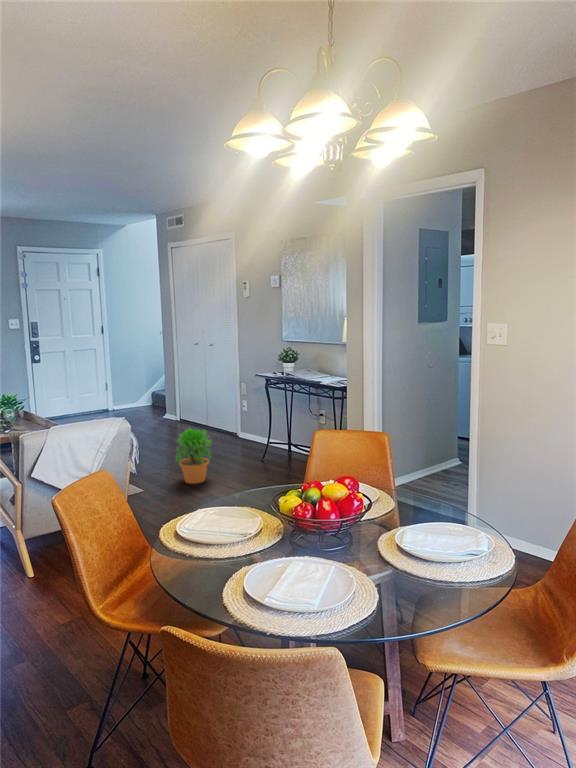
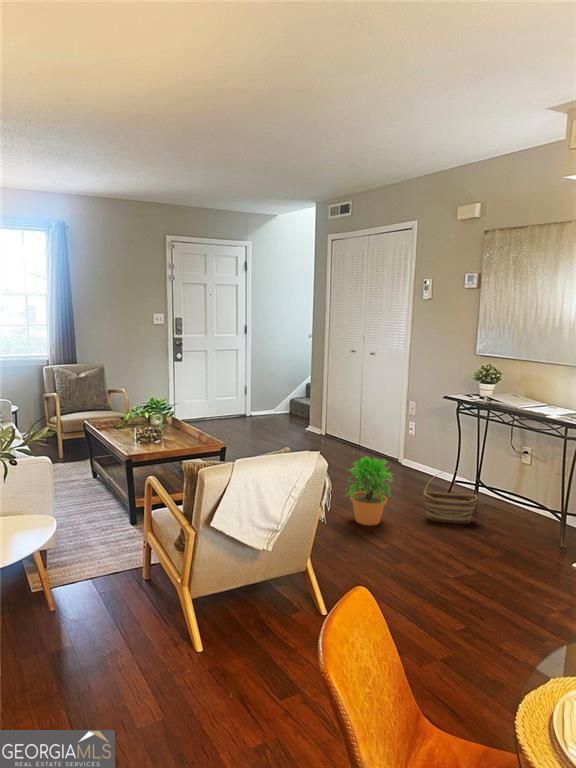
basket: none [240,434,282,476] -> present [424,485,478,524]

